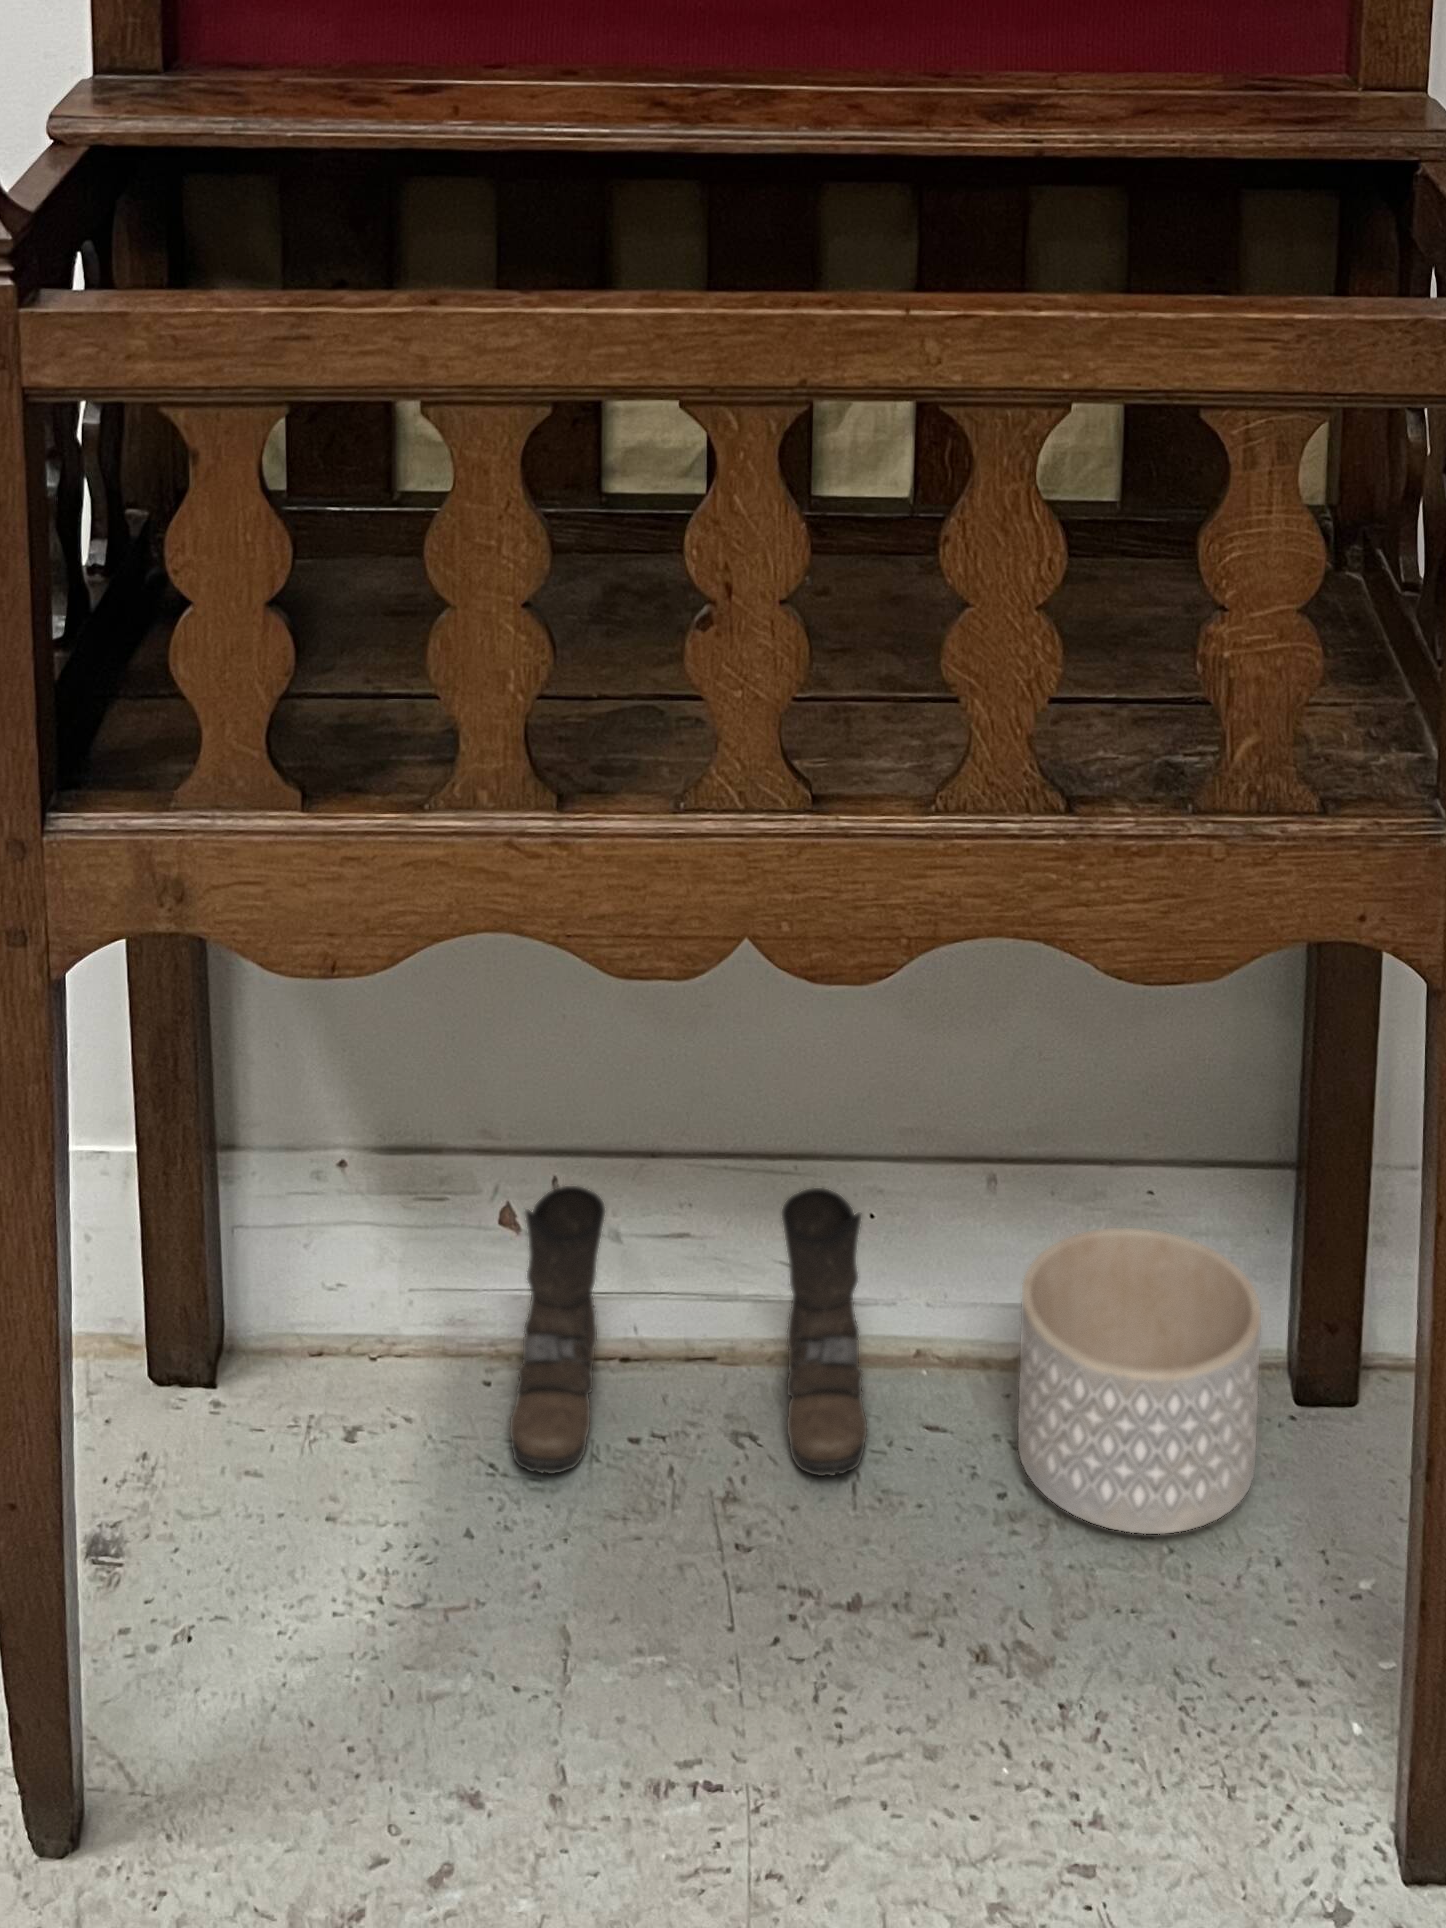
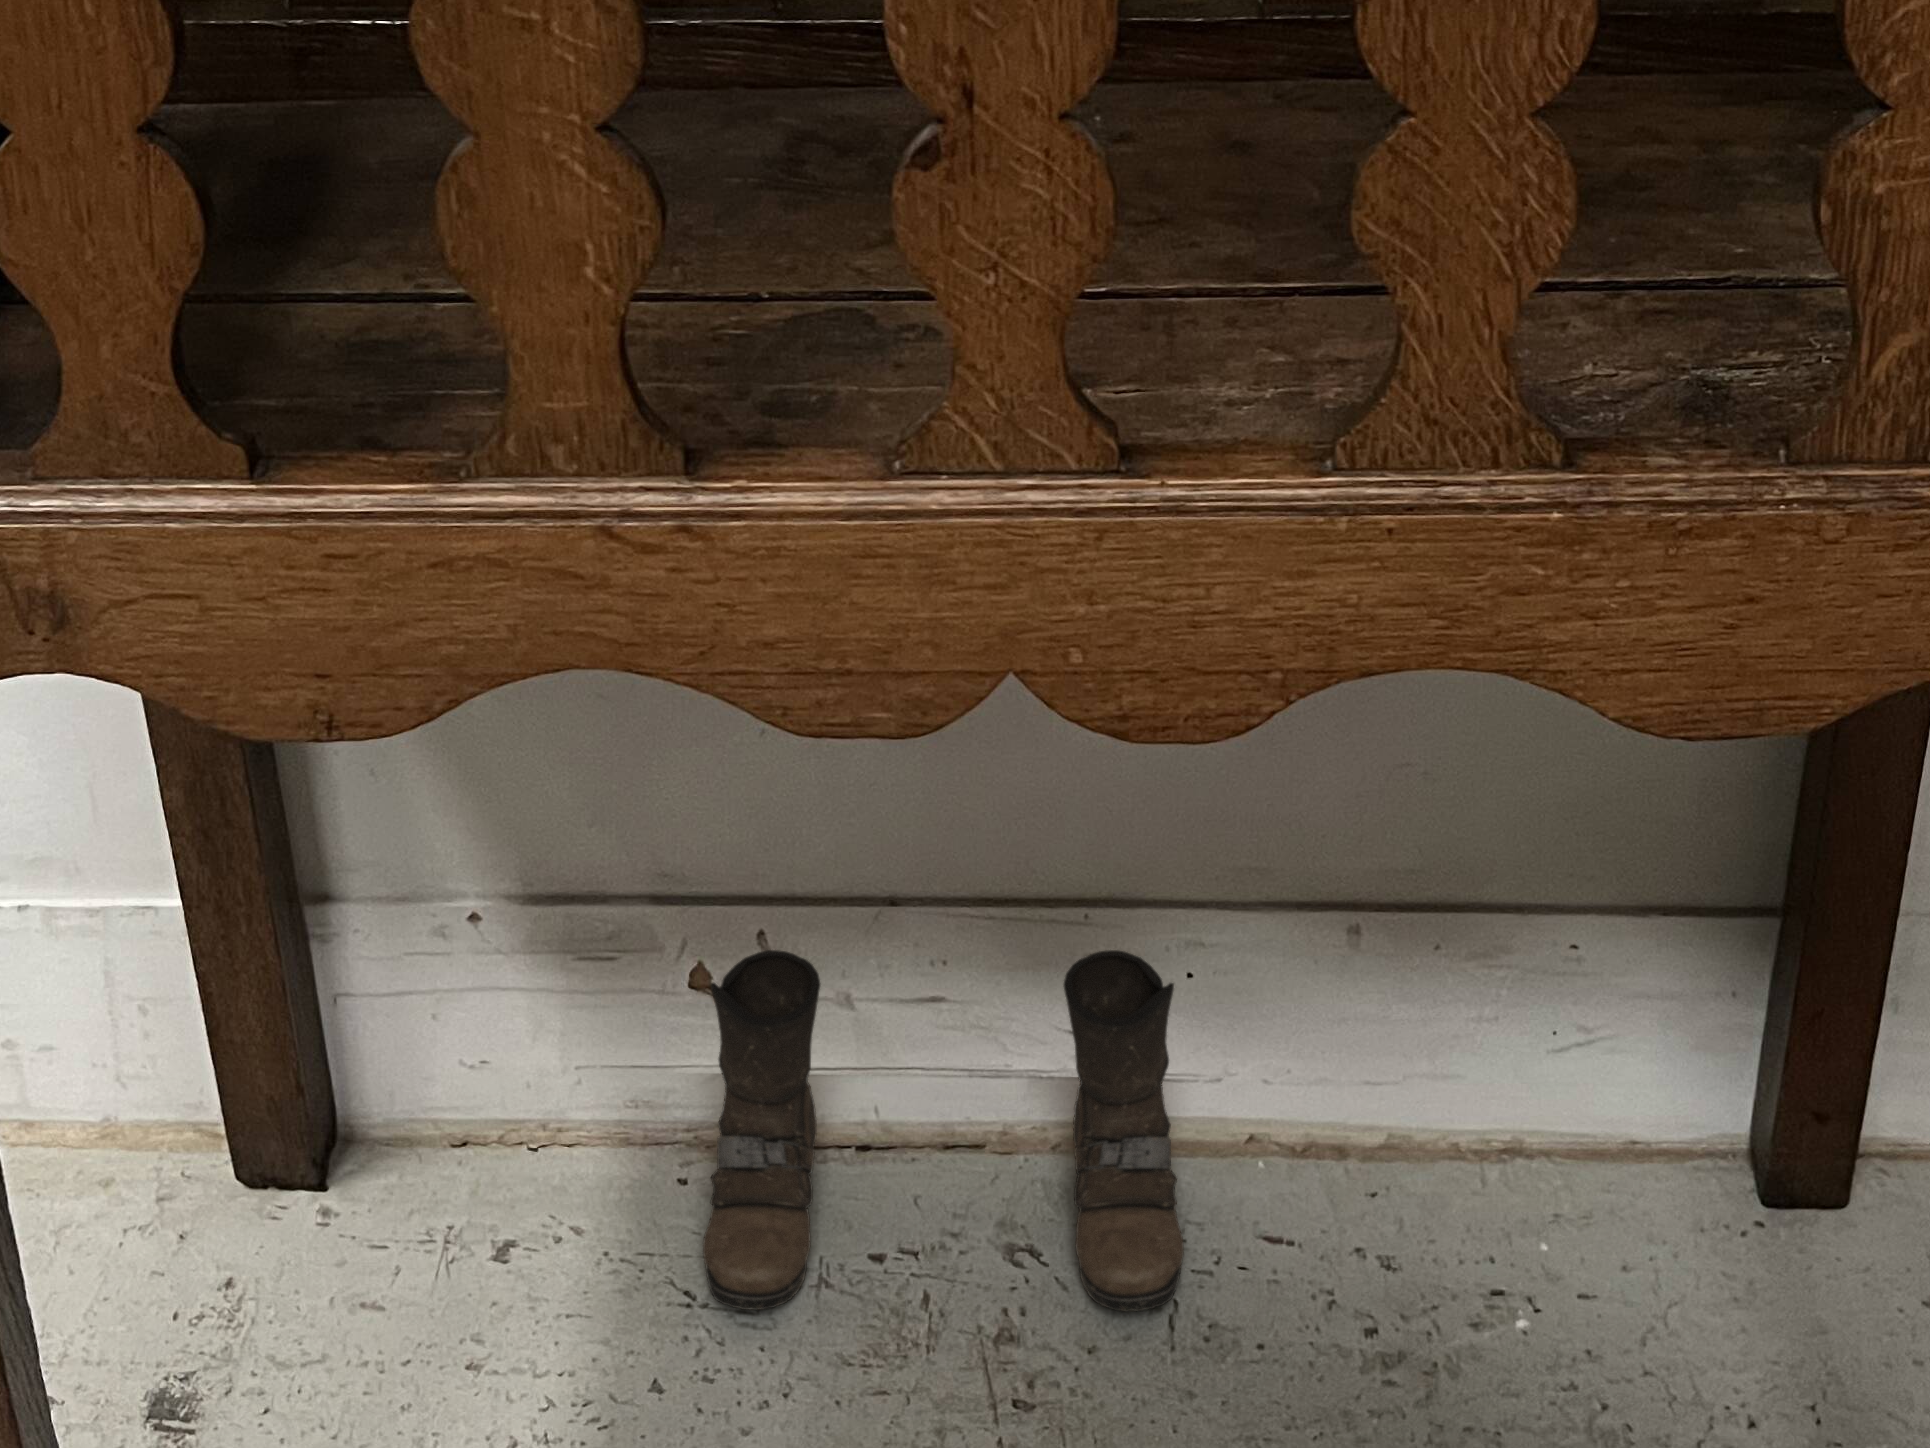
planter: present [1018,1228,1261,1534] -> none [1389,999,1741,1391]

